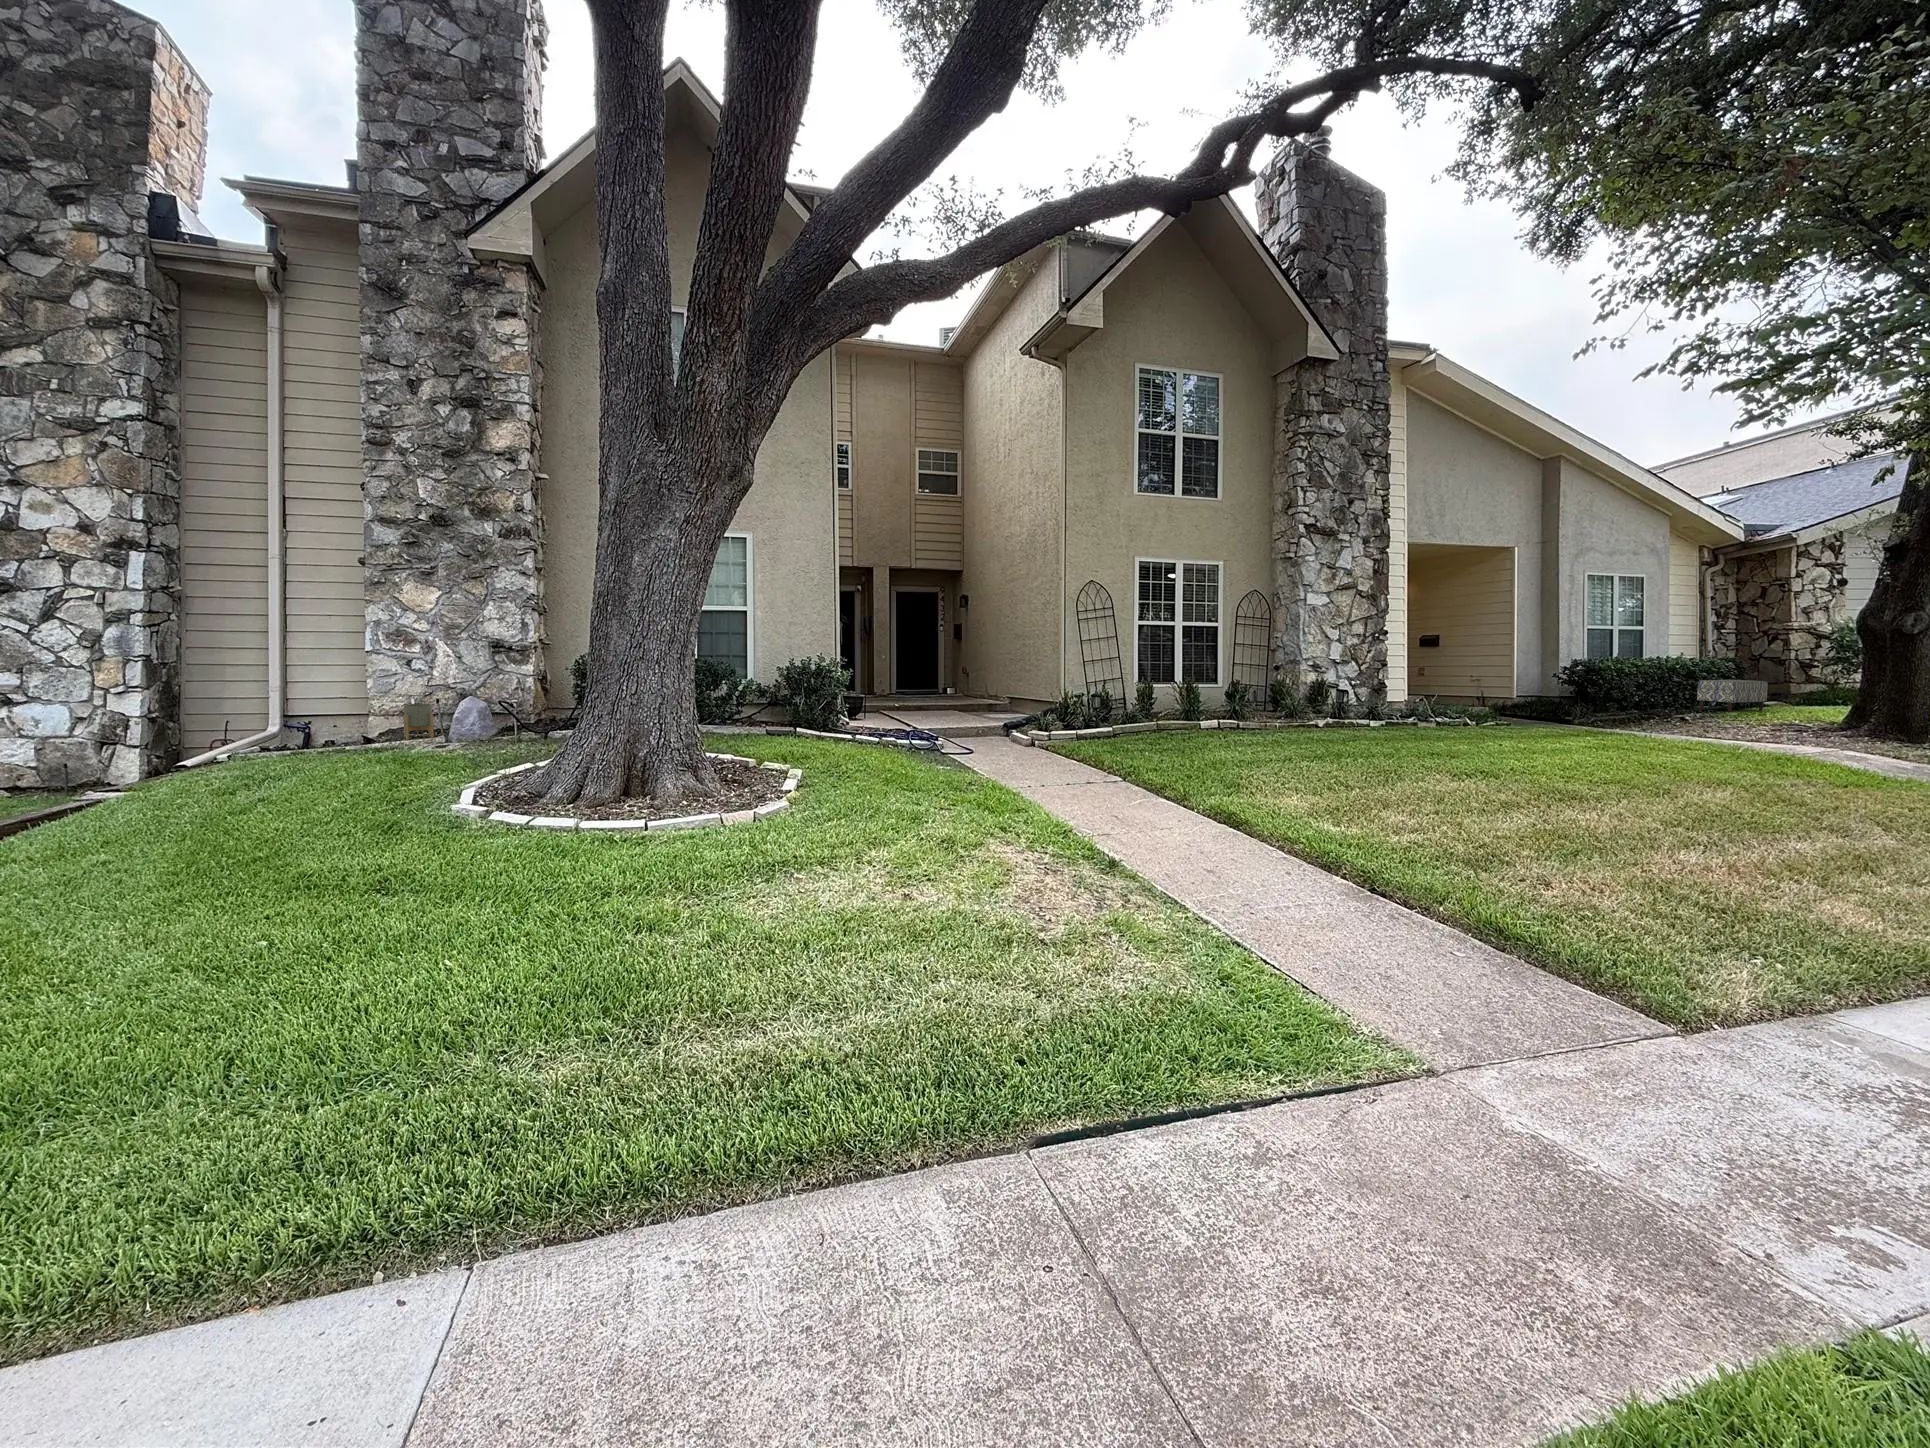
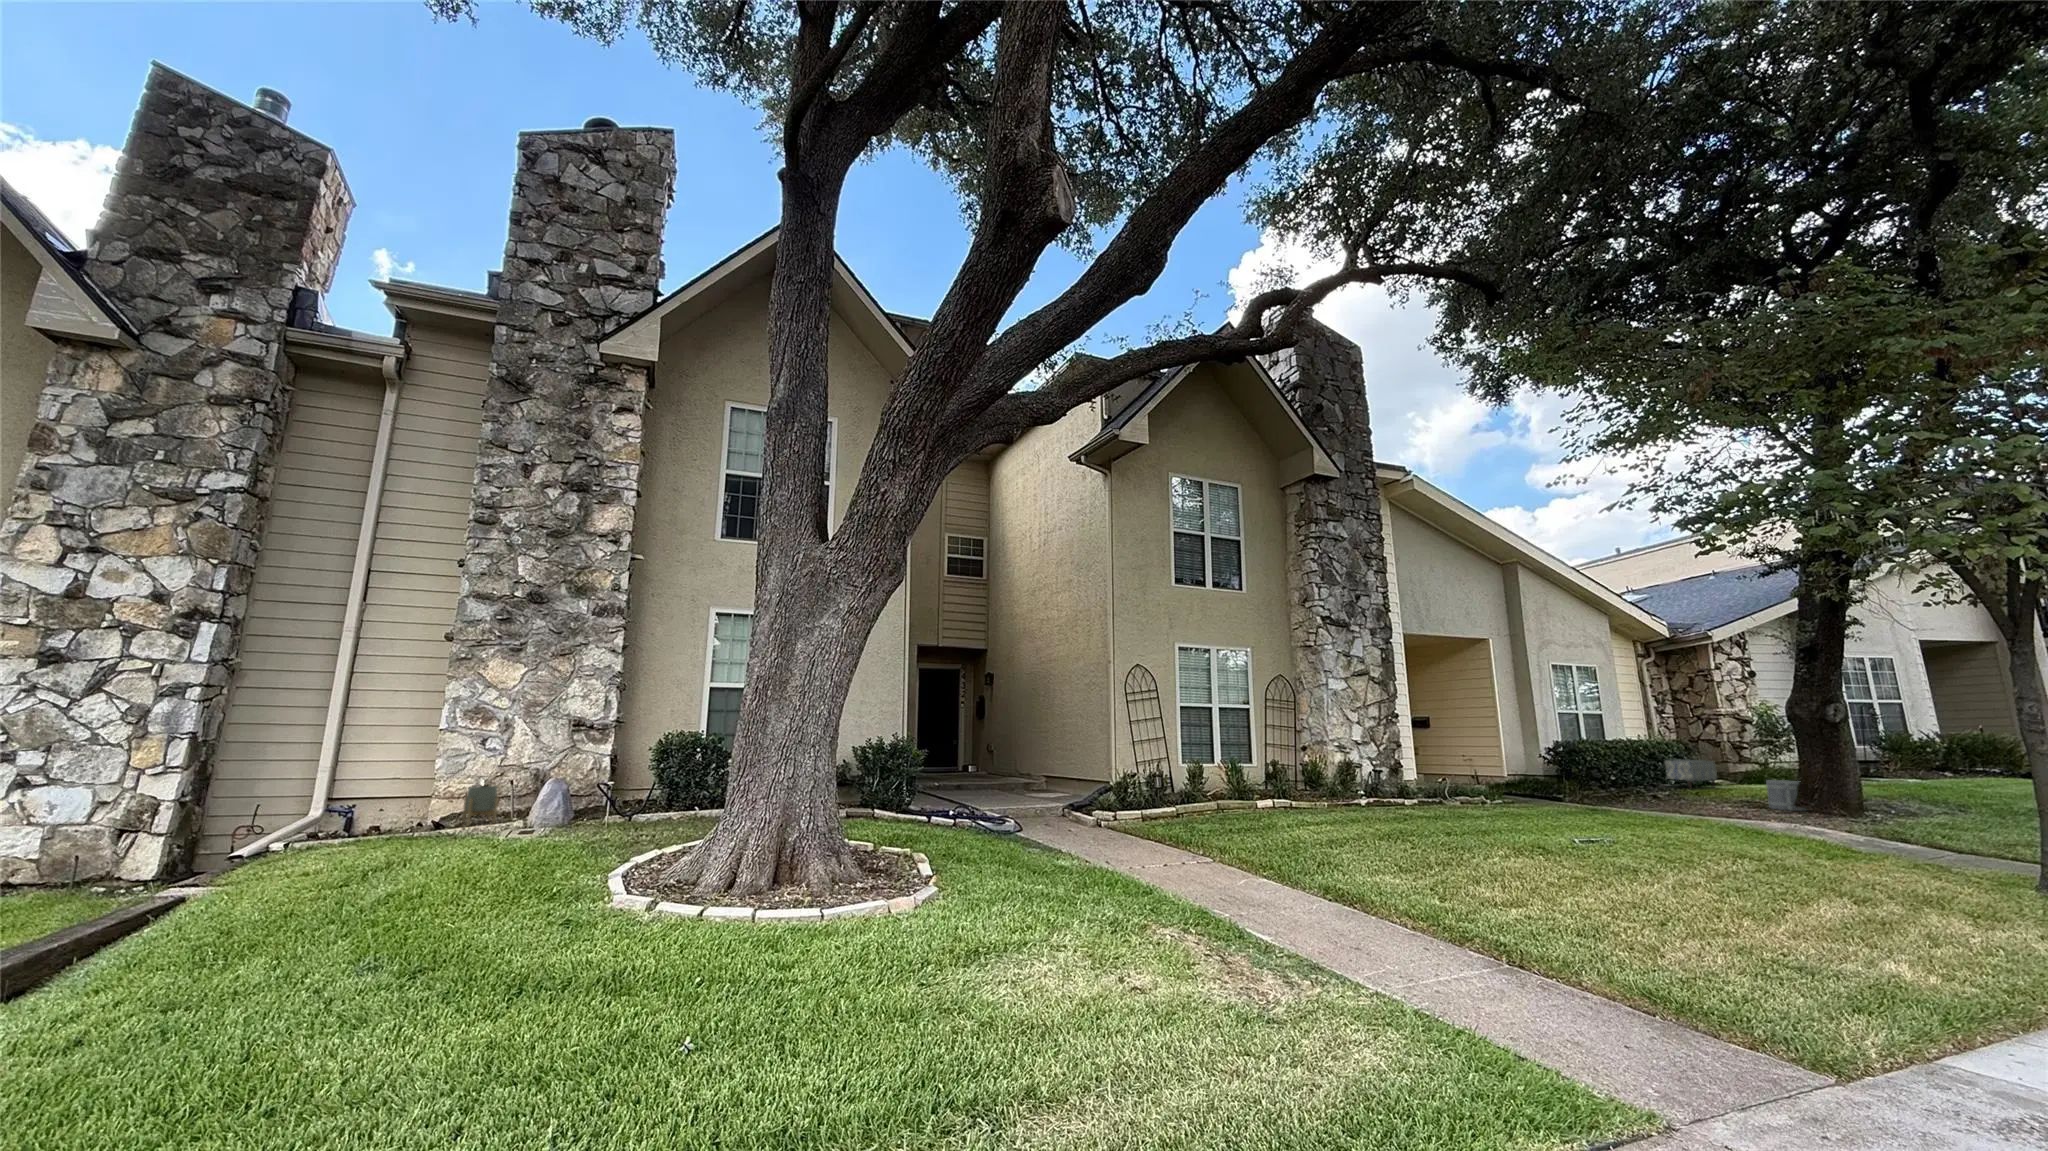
bucket: none [1805,701,1852,735] -> present [1766,780,1806,811]

